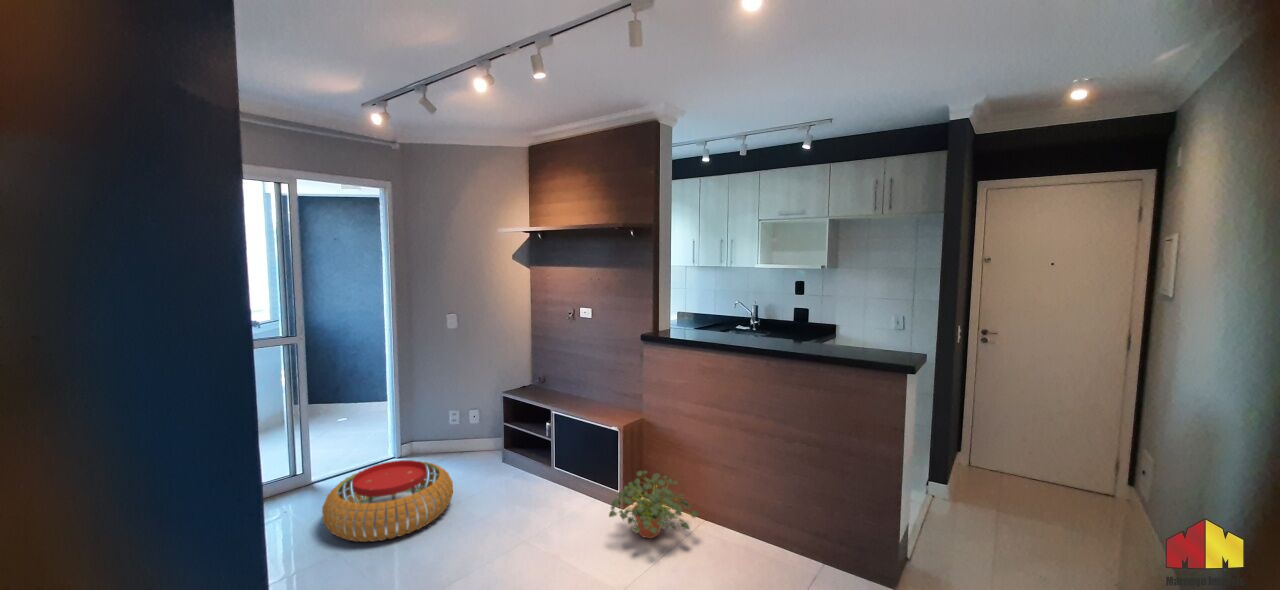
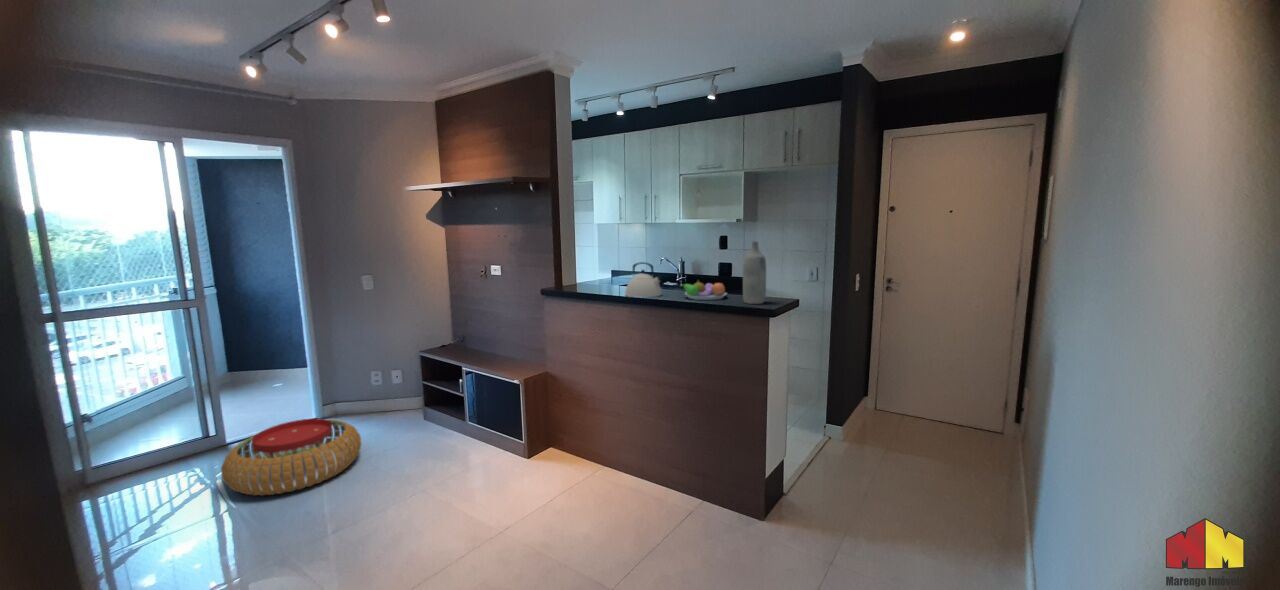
bottle: none [874,296,900,360] -> present [743,241,766,304]
kettle: none [736,312,776,348] -> present [625,262,661,298]
fruit bowl: none [797,331,849,353] -> present [680,281,727,300]
potted plant: present [609,471,699,538] -> none [501,421,591,483]

